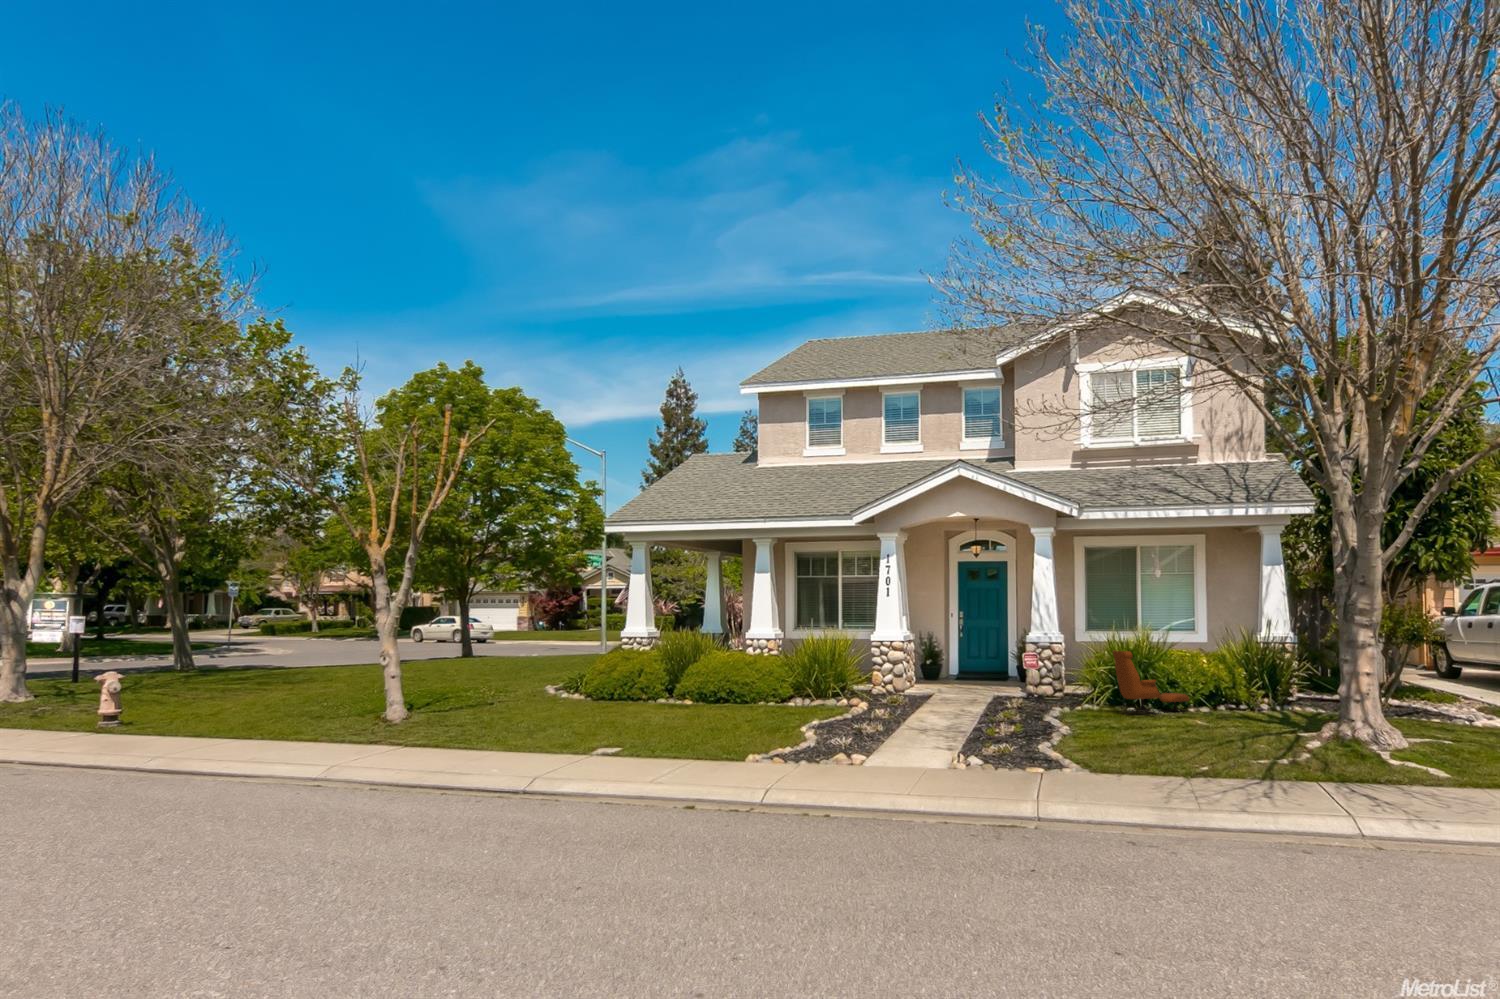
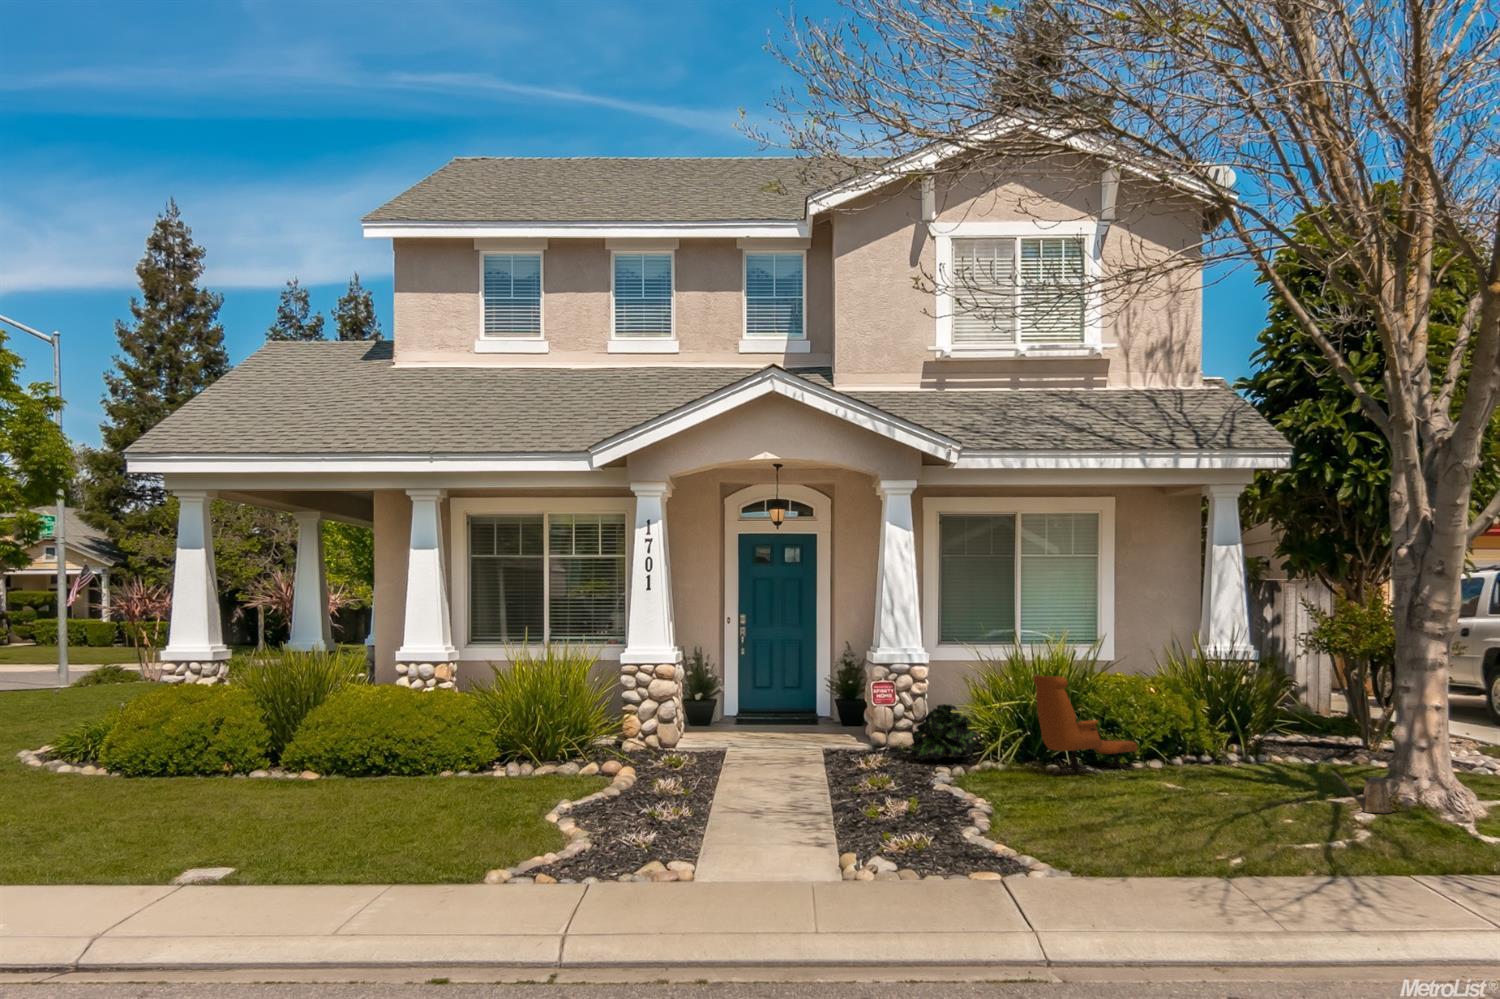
potted plant: none [1043,668,1090,704] -> present [910,704,982,760]
watering can: none [1294,716,1343,744] -> present [1334,773,1400,813]

